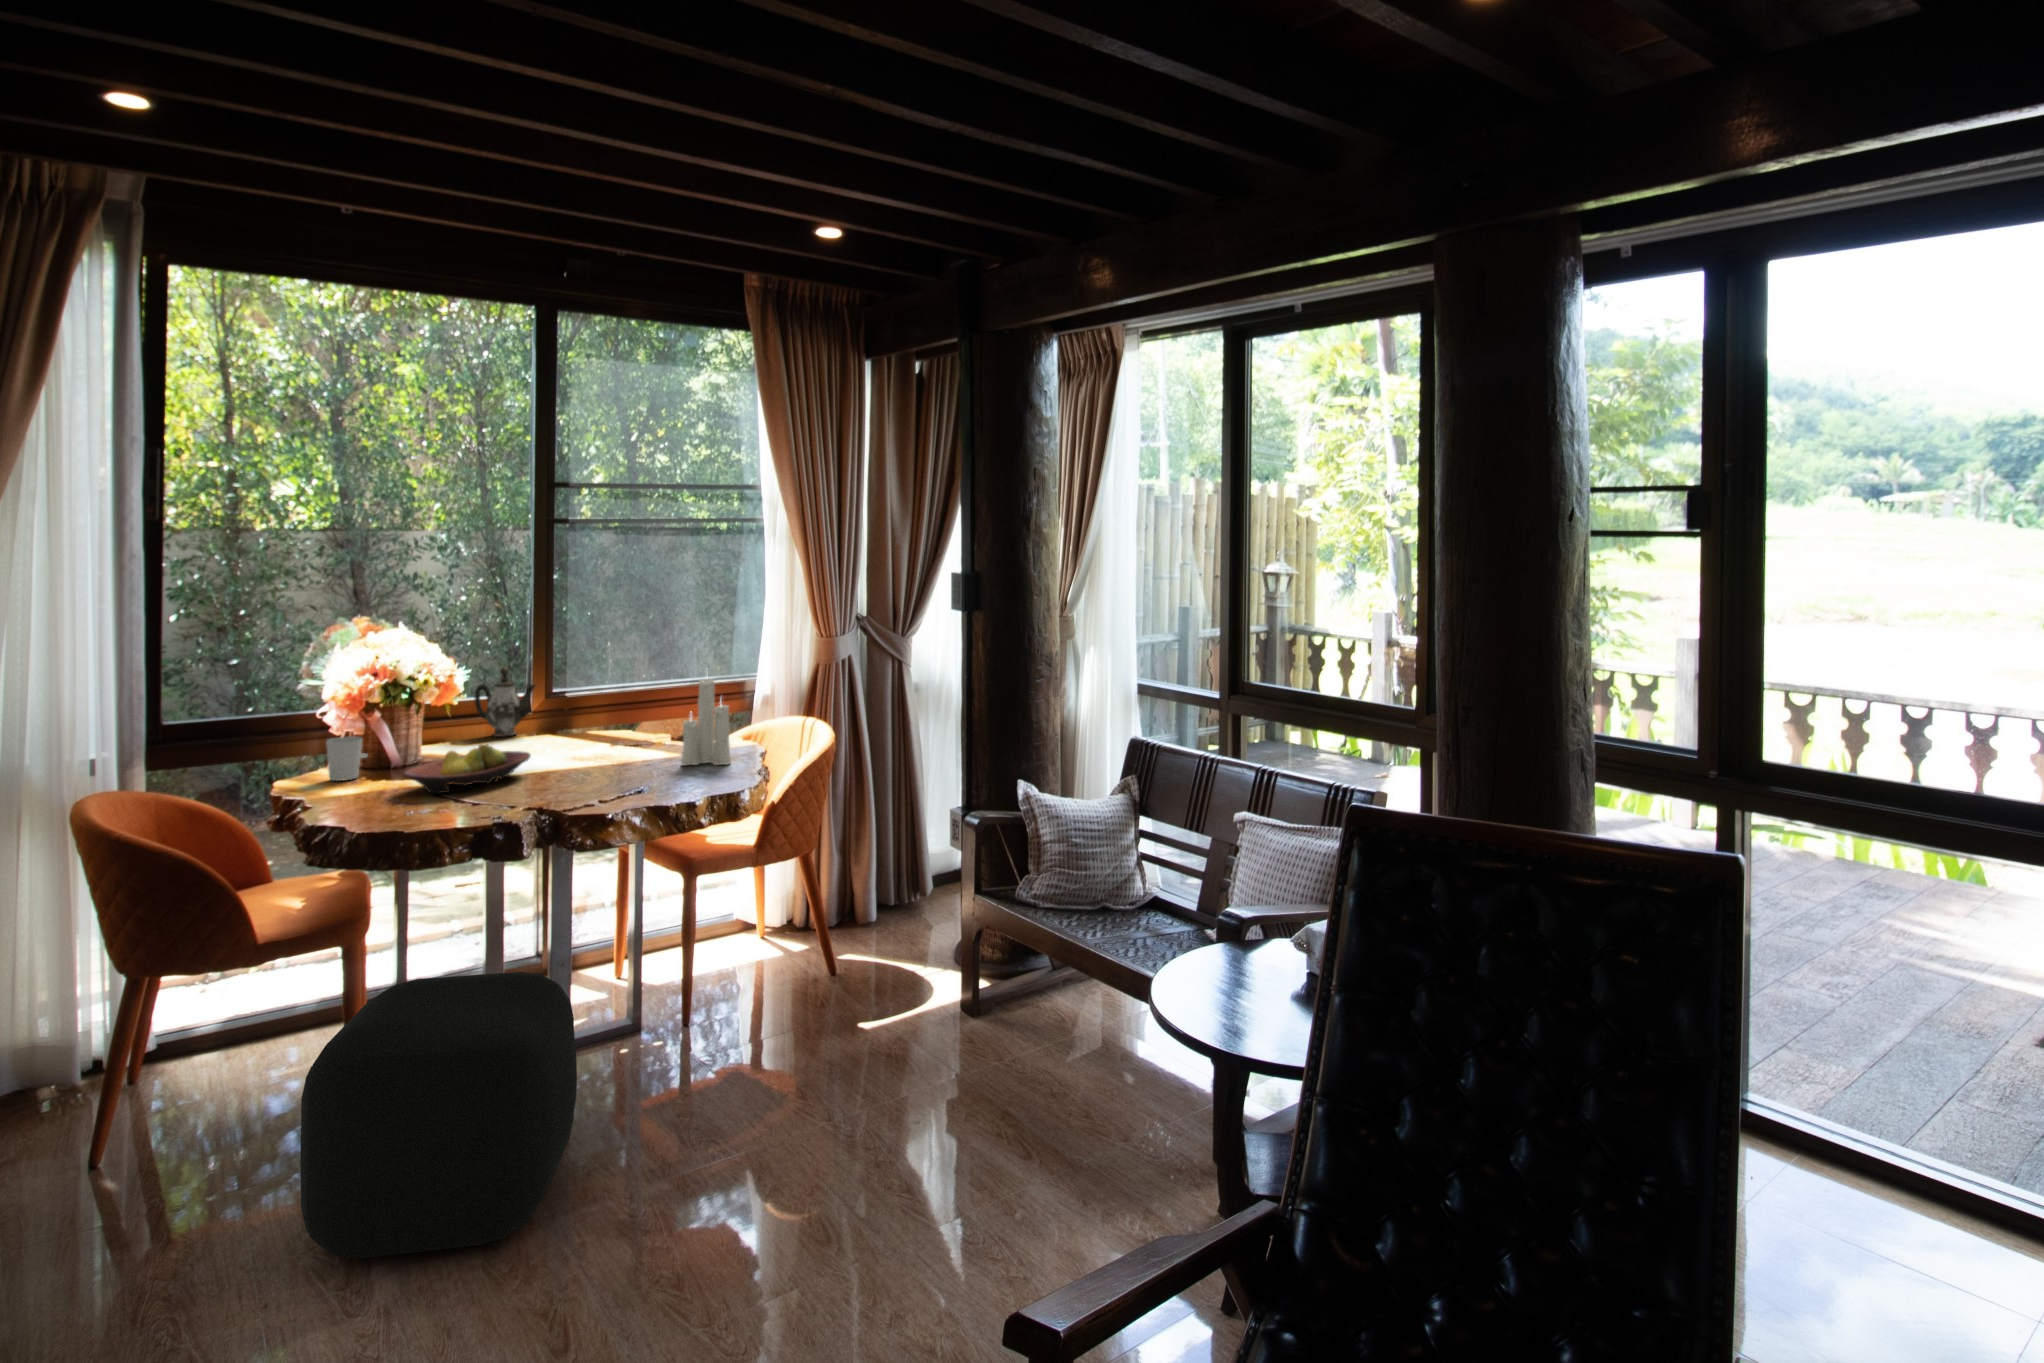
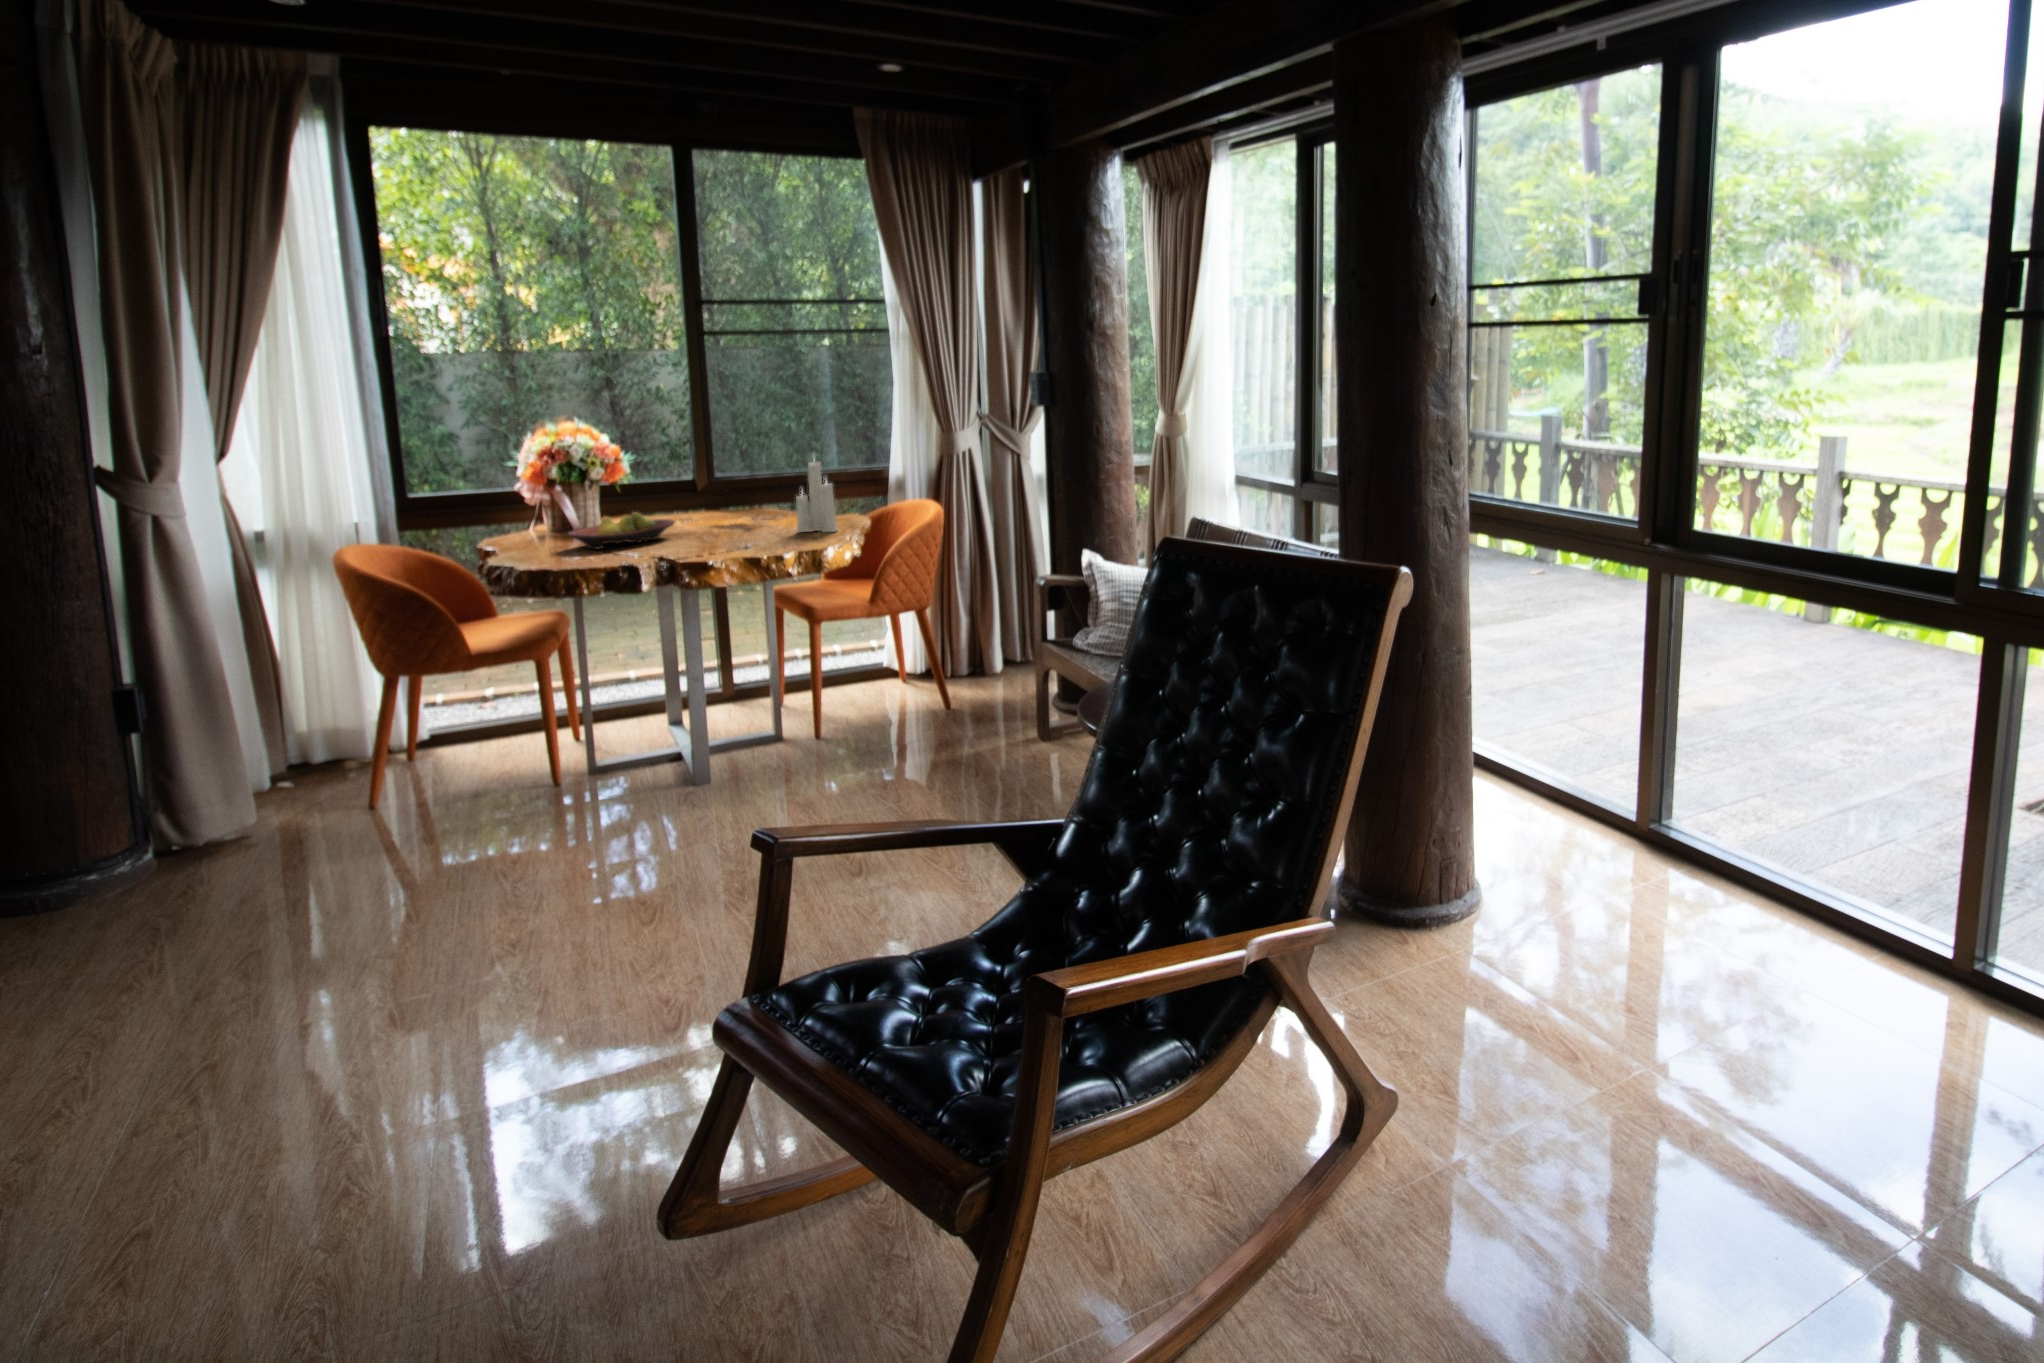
teapot: present [474,666,536,737] -> none [656,454,705,512]
cup: present [326,736,367,781] -> none [518,506,553,540]
ottoman: present [300,972,577,1258] -> none [471,682,694,876]

